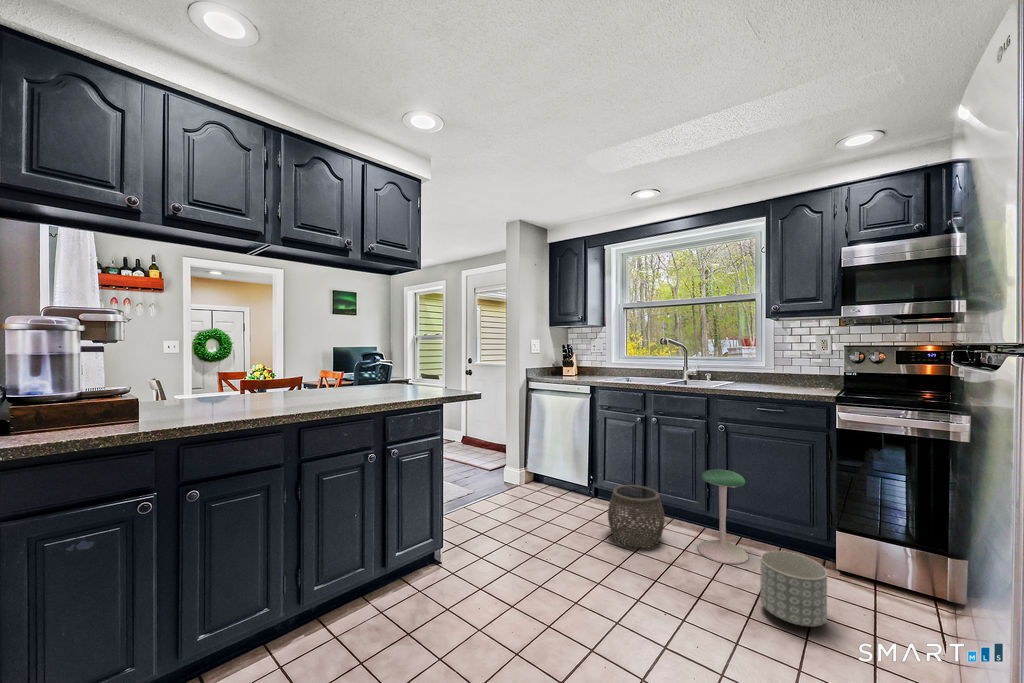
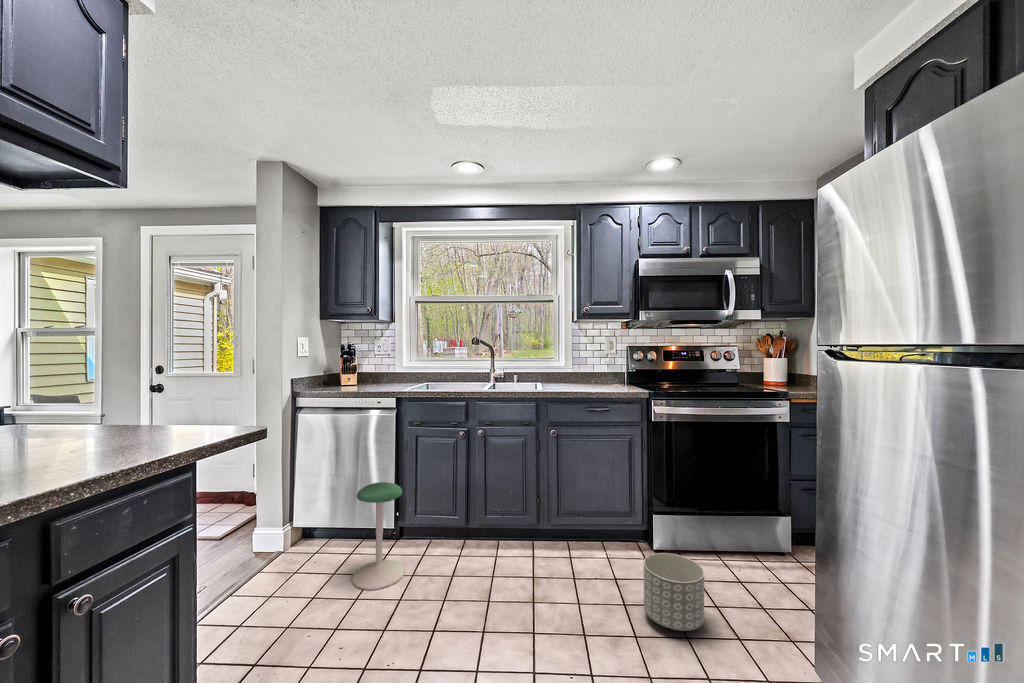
stool: present [698,469,748,564] -> present [352,482,405,590]
woven basket: present [608,485,665,548] -> none [448,515,516,599]

